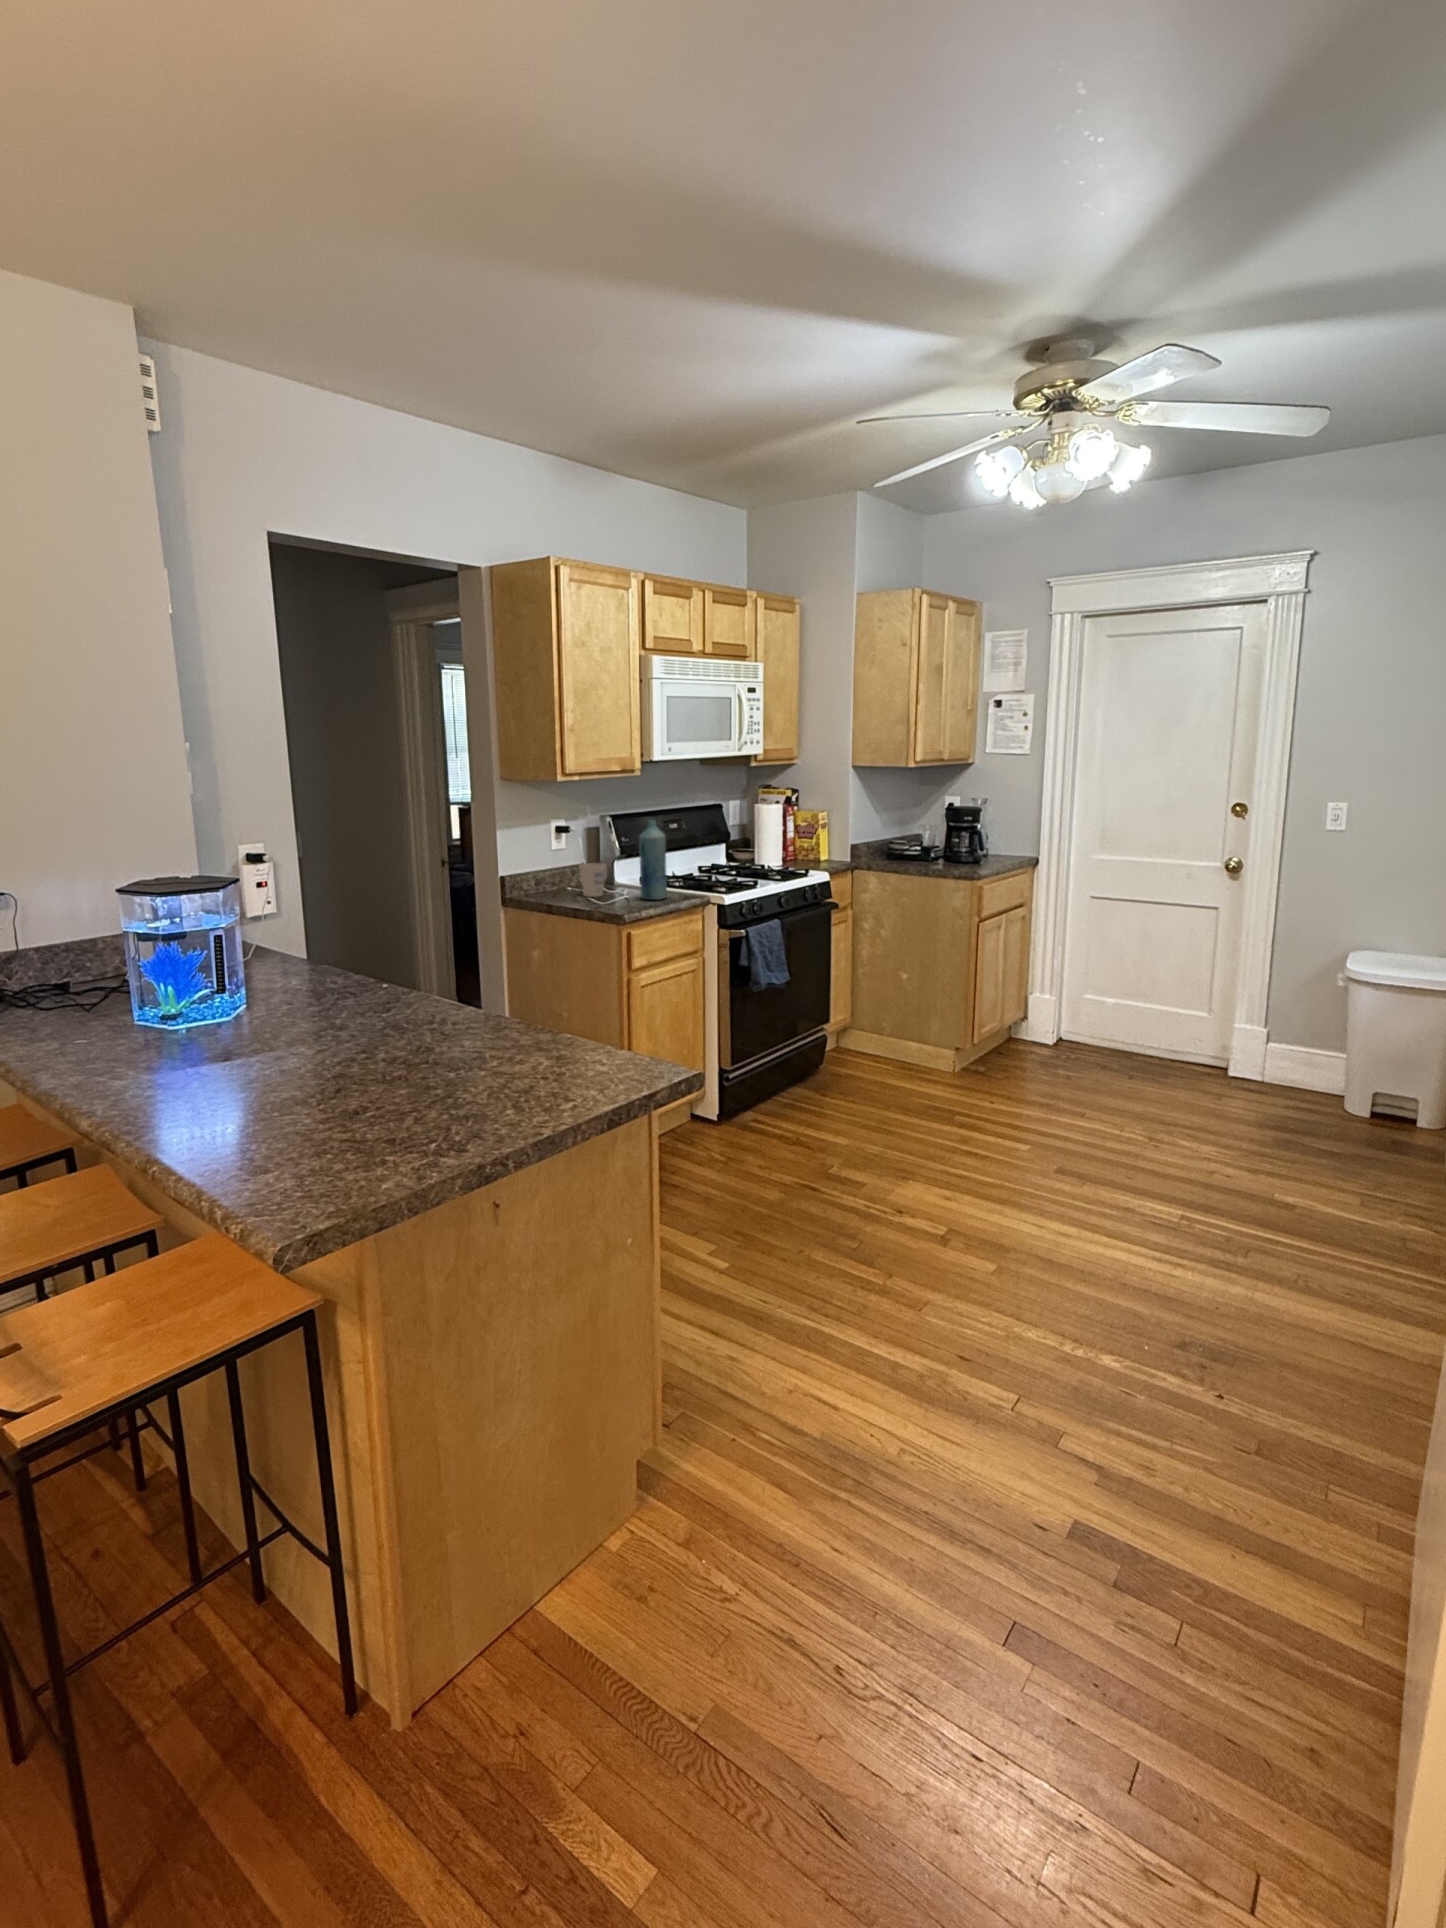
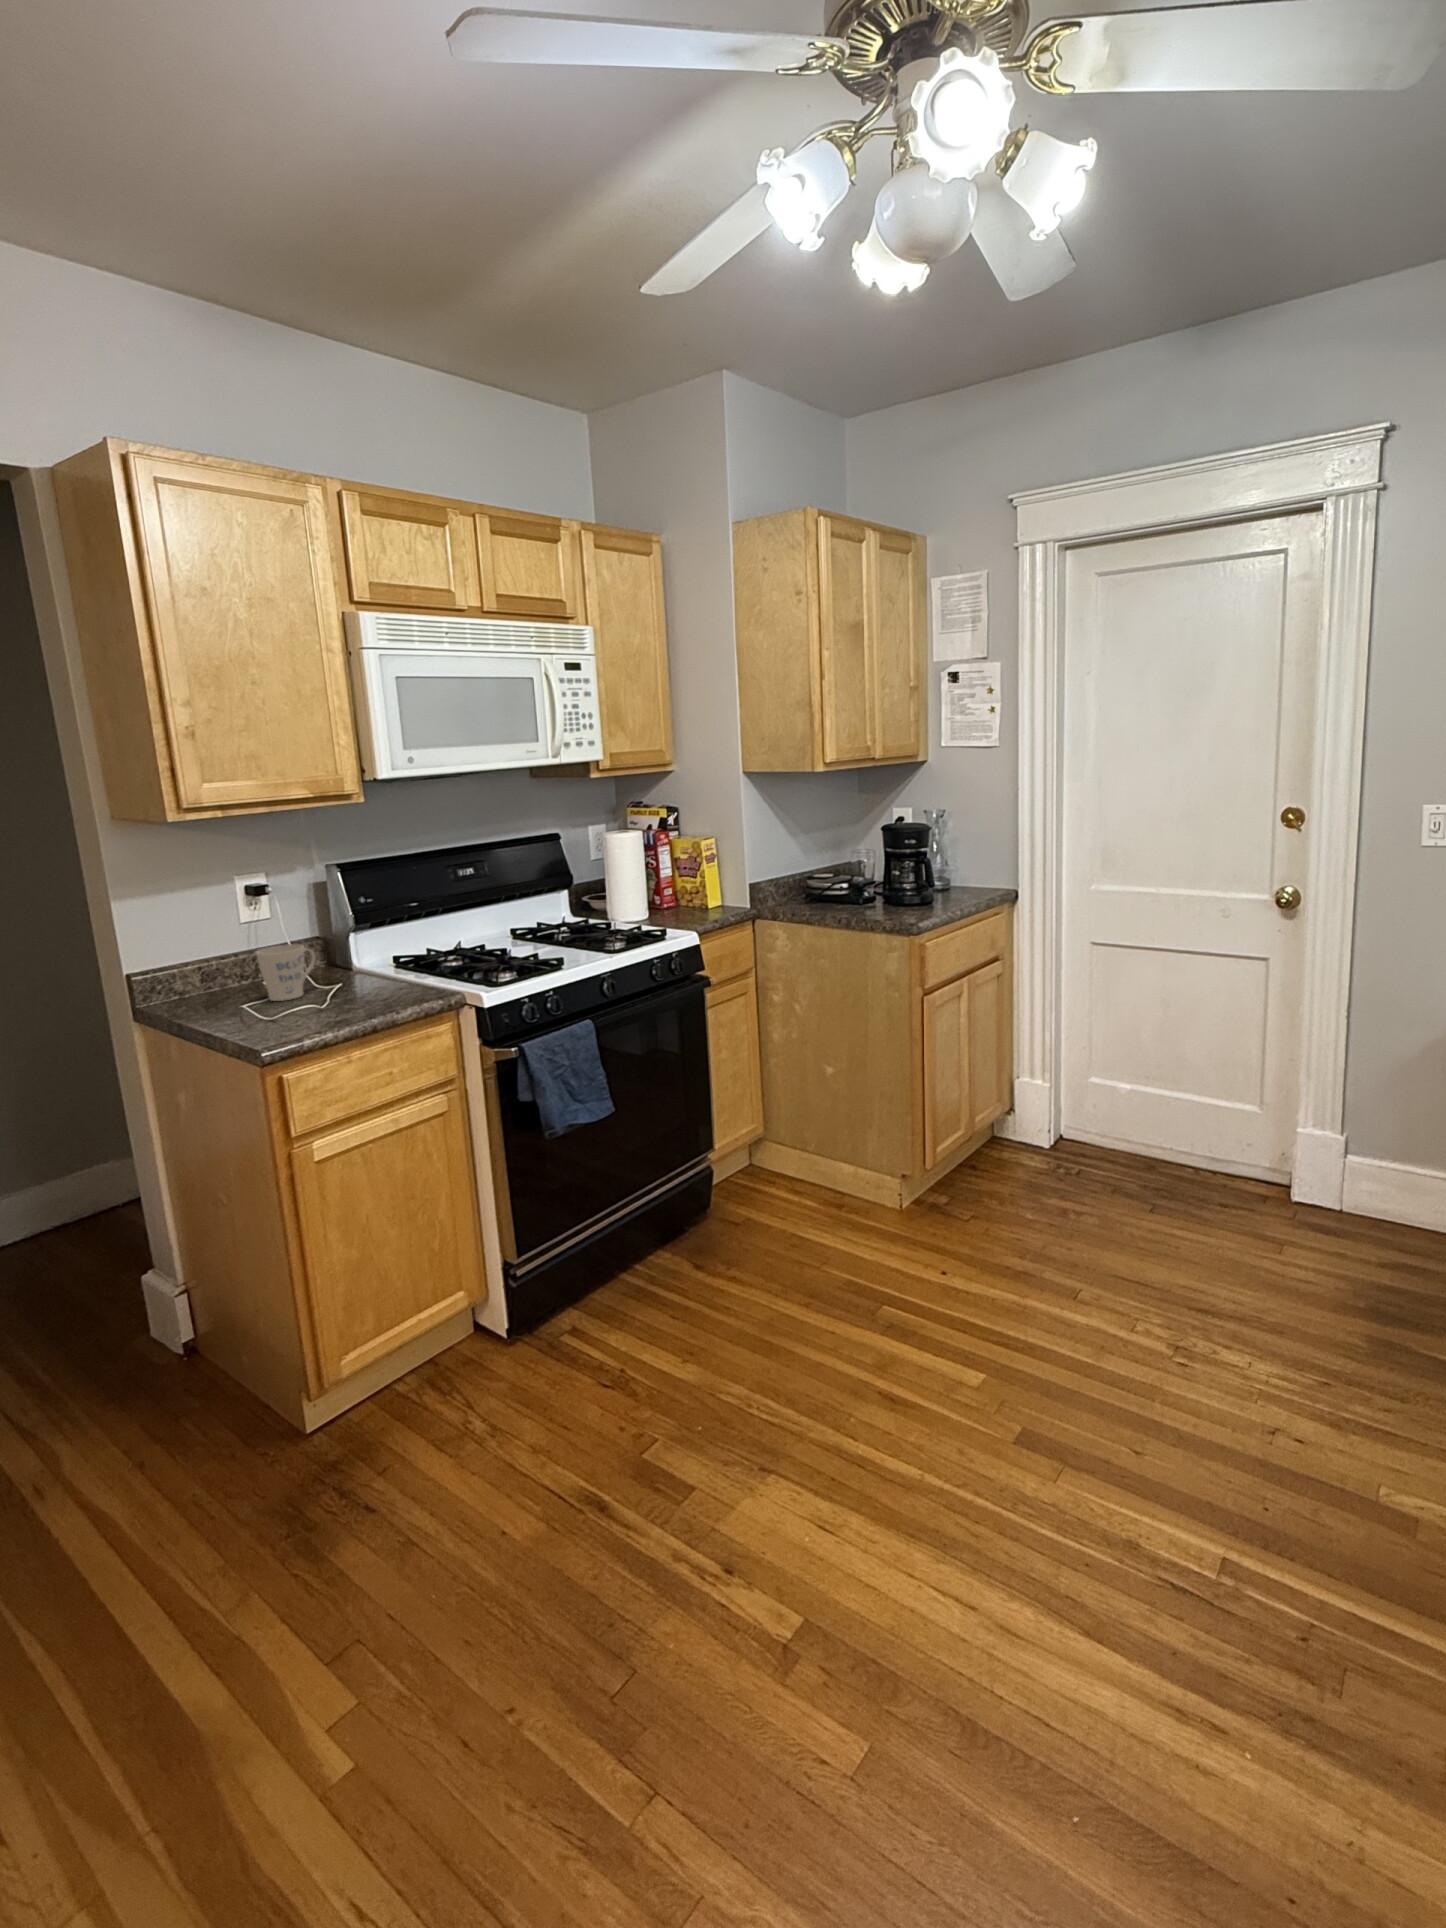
bottle: present [639,819,667,900] -> none [333,876,393,1007]

